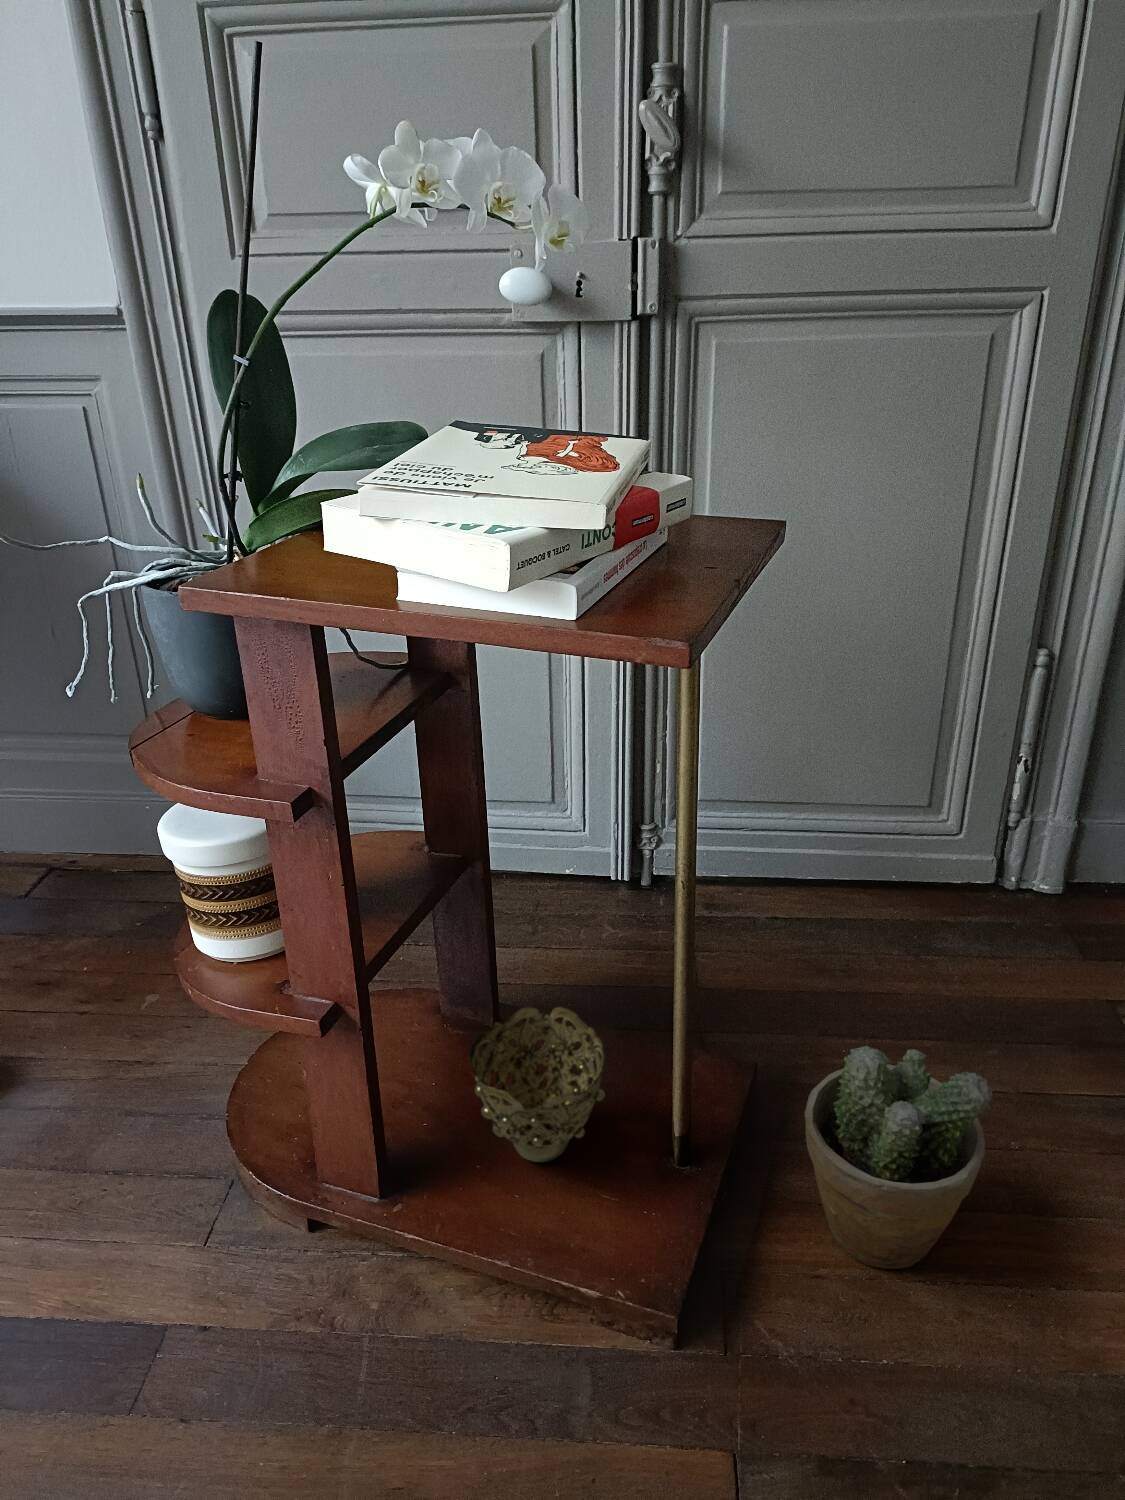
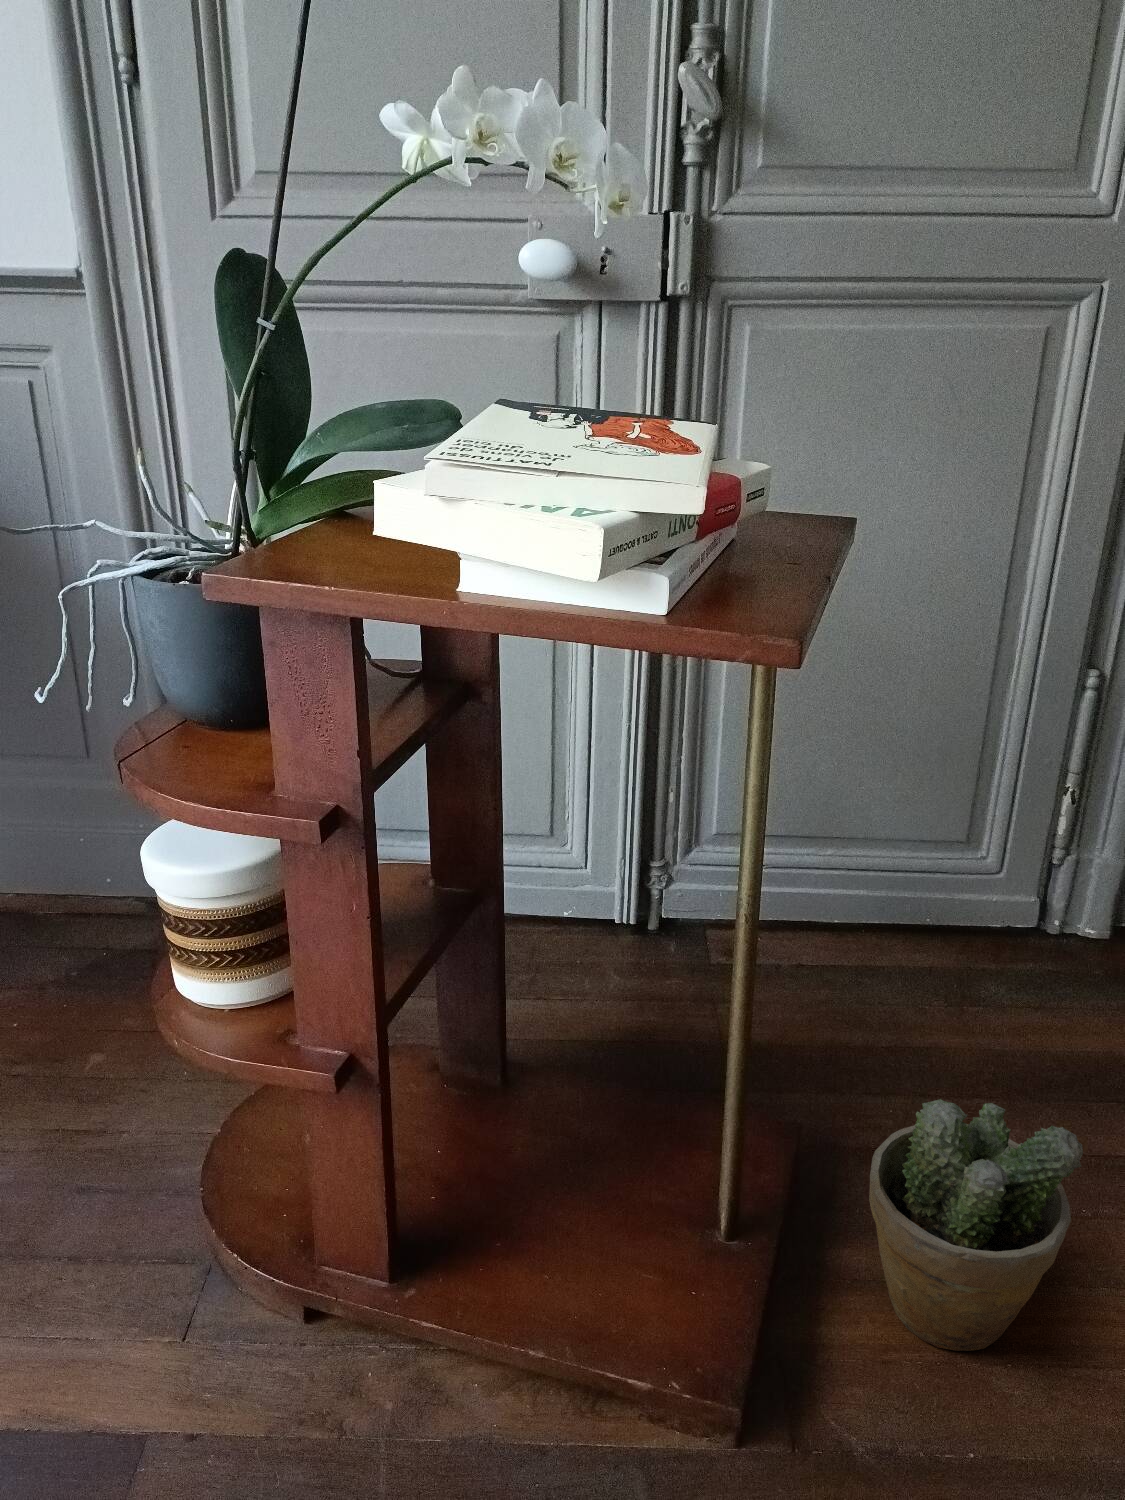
decorative bowl: present [469,1006,607,1162] -> none [494,1059,649,1236]

